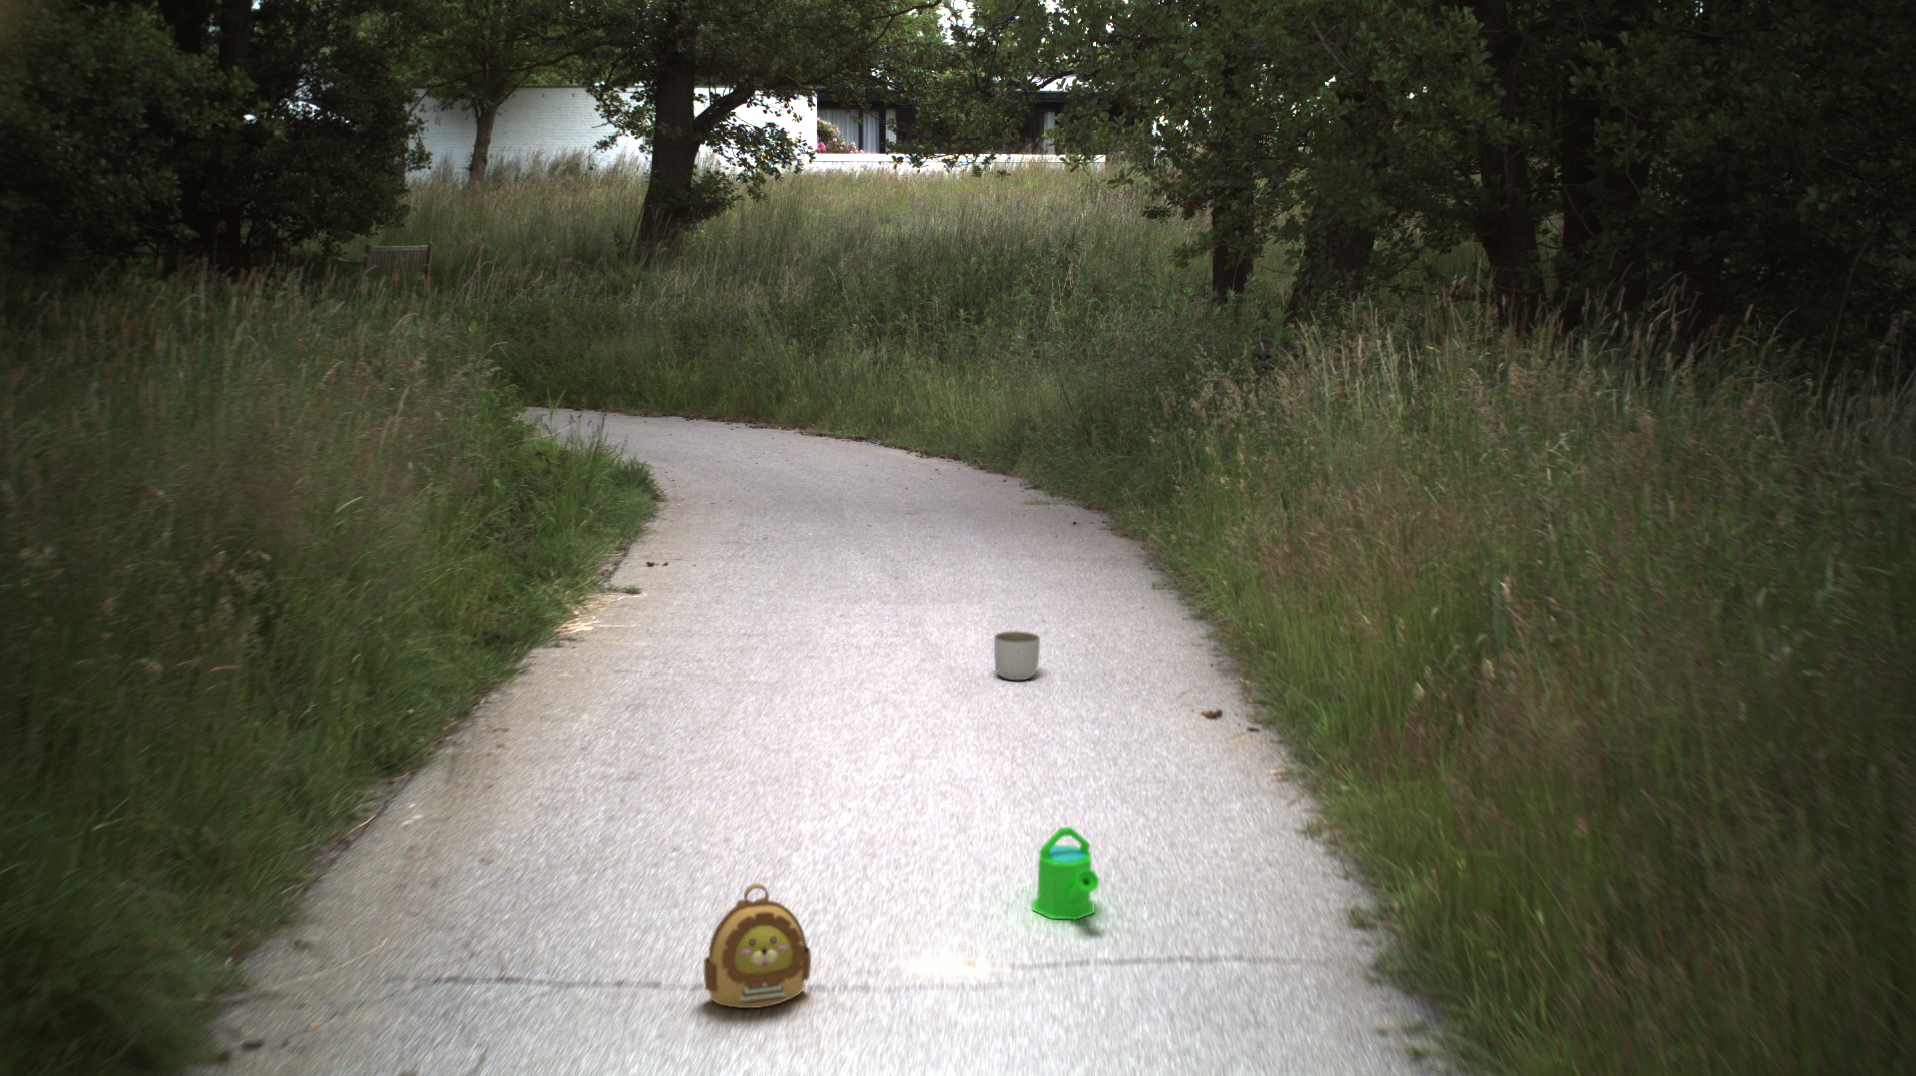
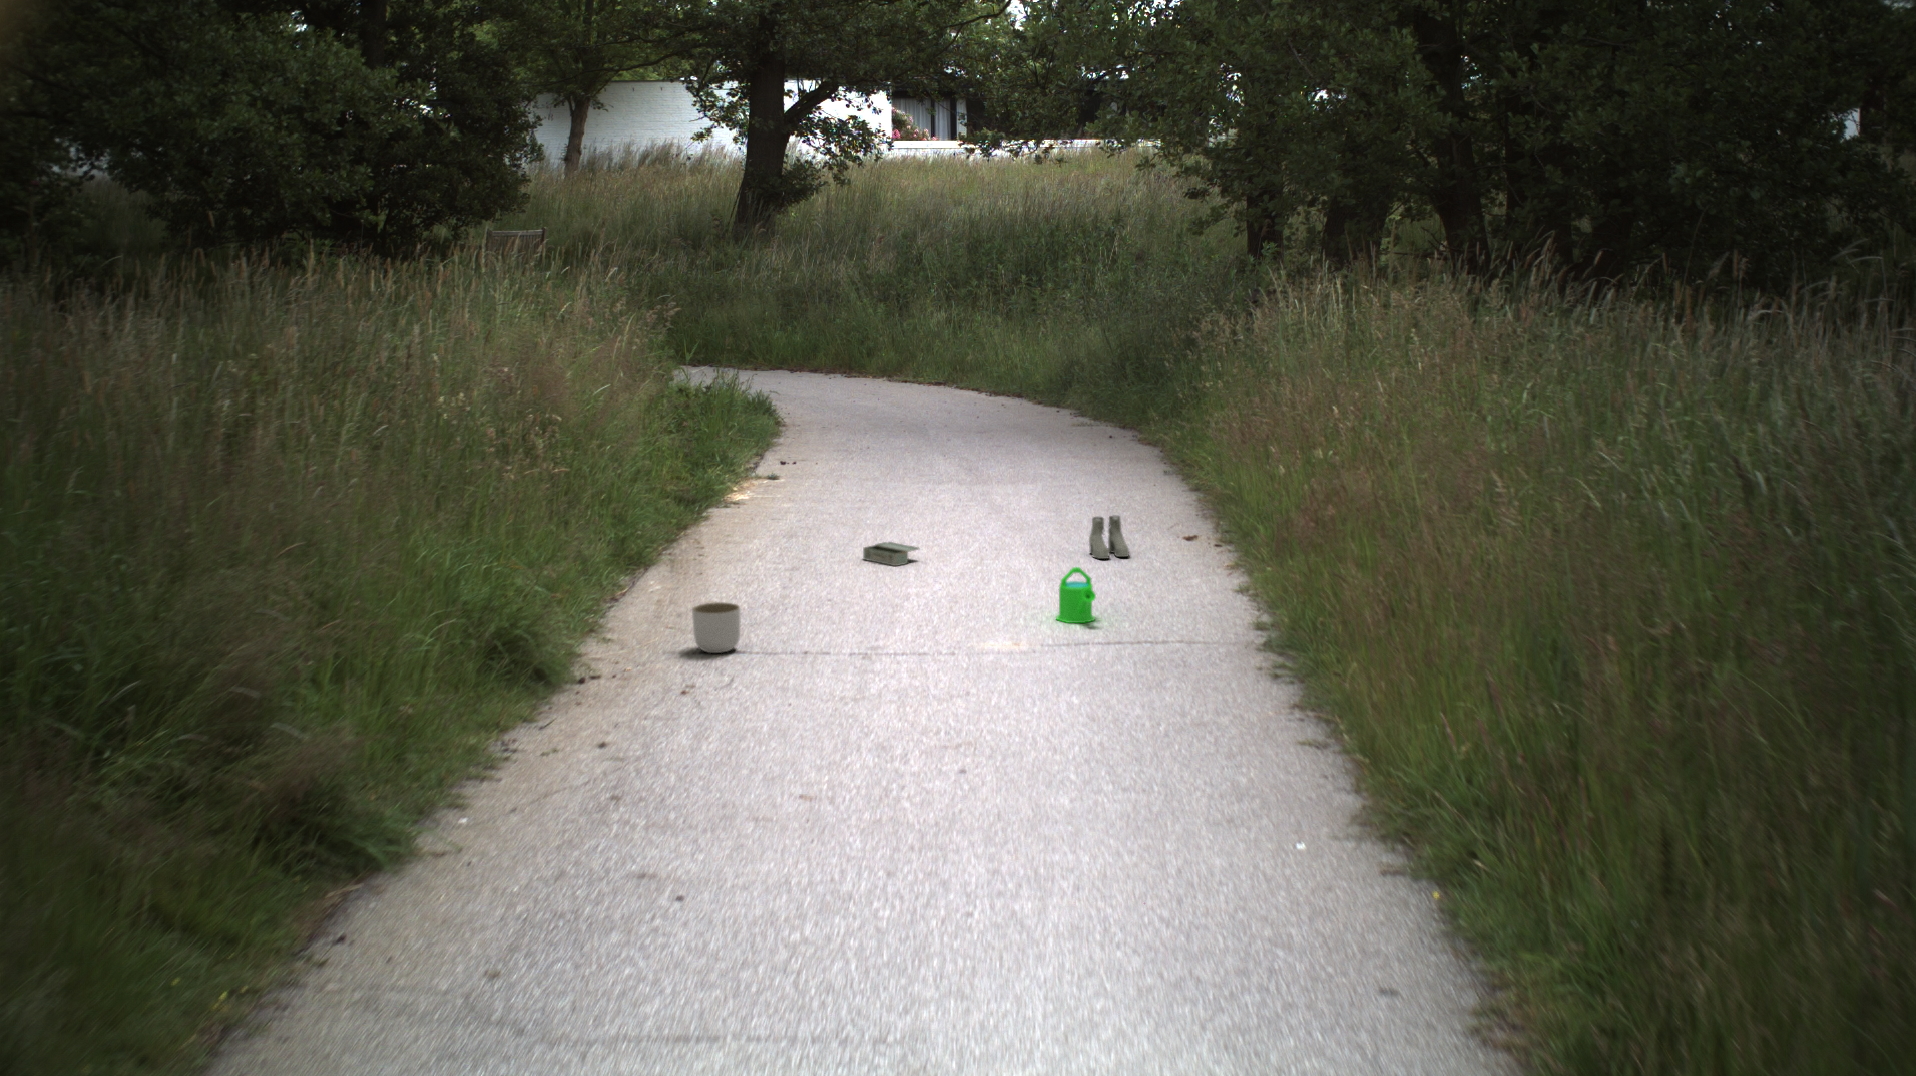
planter: present [994,631,1040,680] -> present [692,602,740,653]
boots: none [1069,691,1128,759] -> present [1089,516,1129,559]
toolbox: none [737,729,822,774] -> present [863,542,919,566]
backpack: present [704,883,811,1008] -> none [859,581,921,653]

